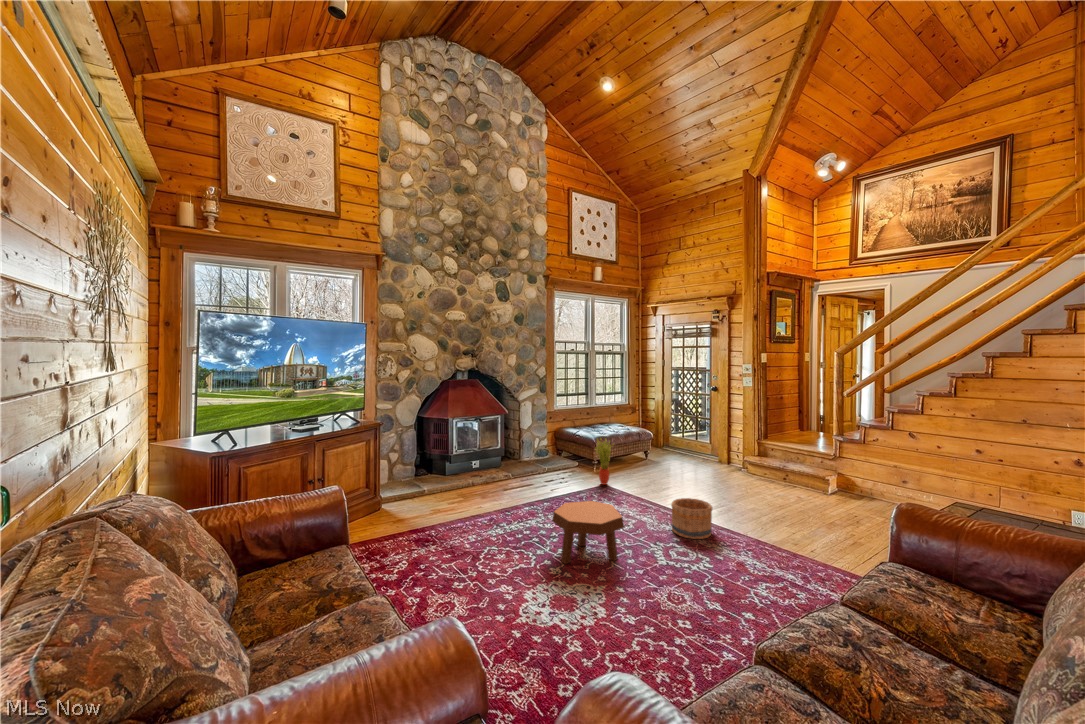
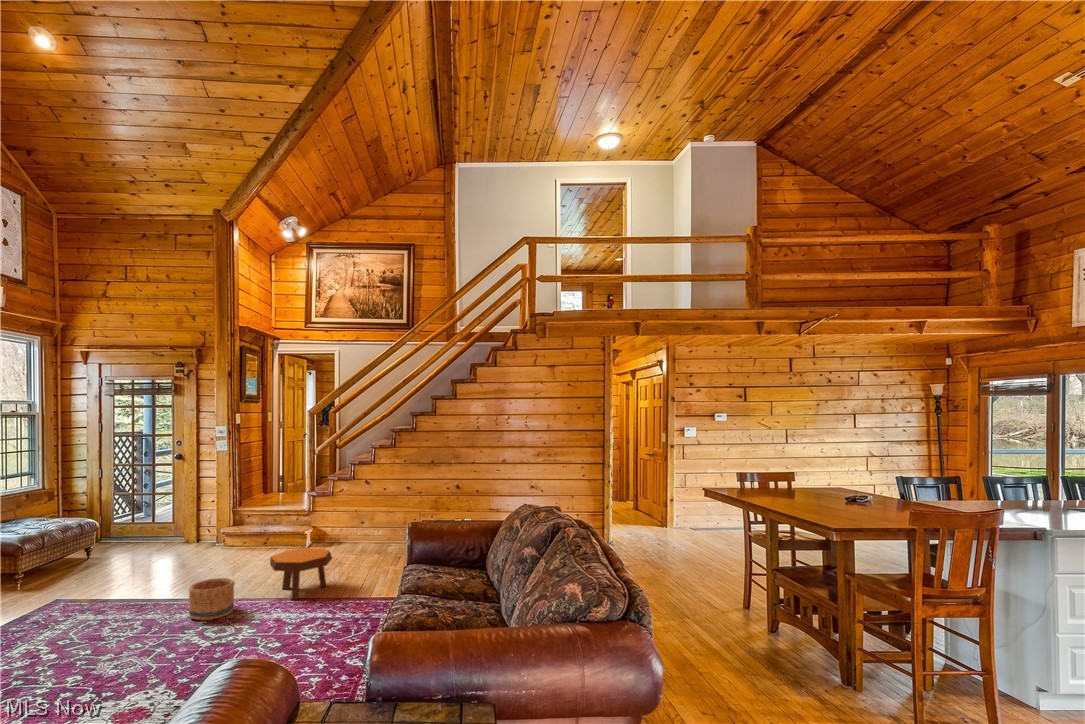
potted plant: present [596,440,611,485] -> none [40,541,70,605]
footstool: present [552,501,624,564] -> present [270,548,332,600]

